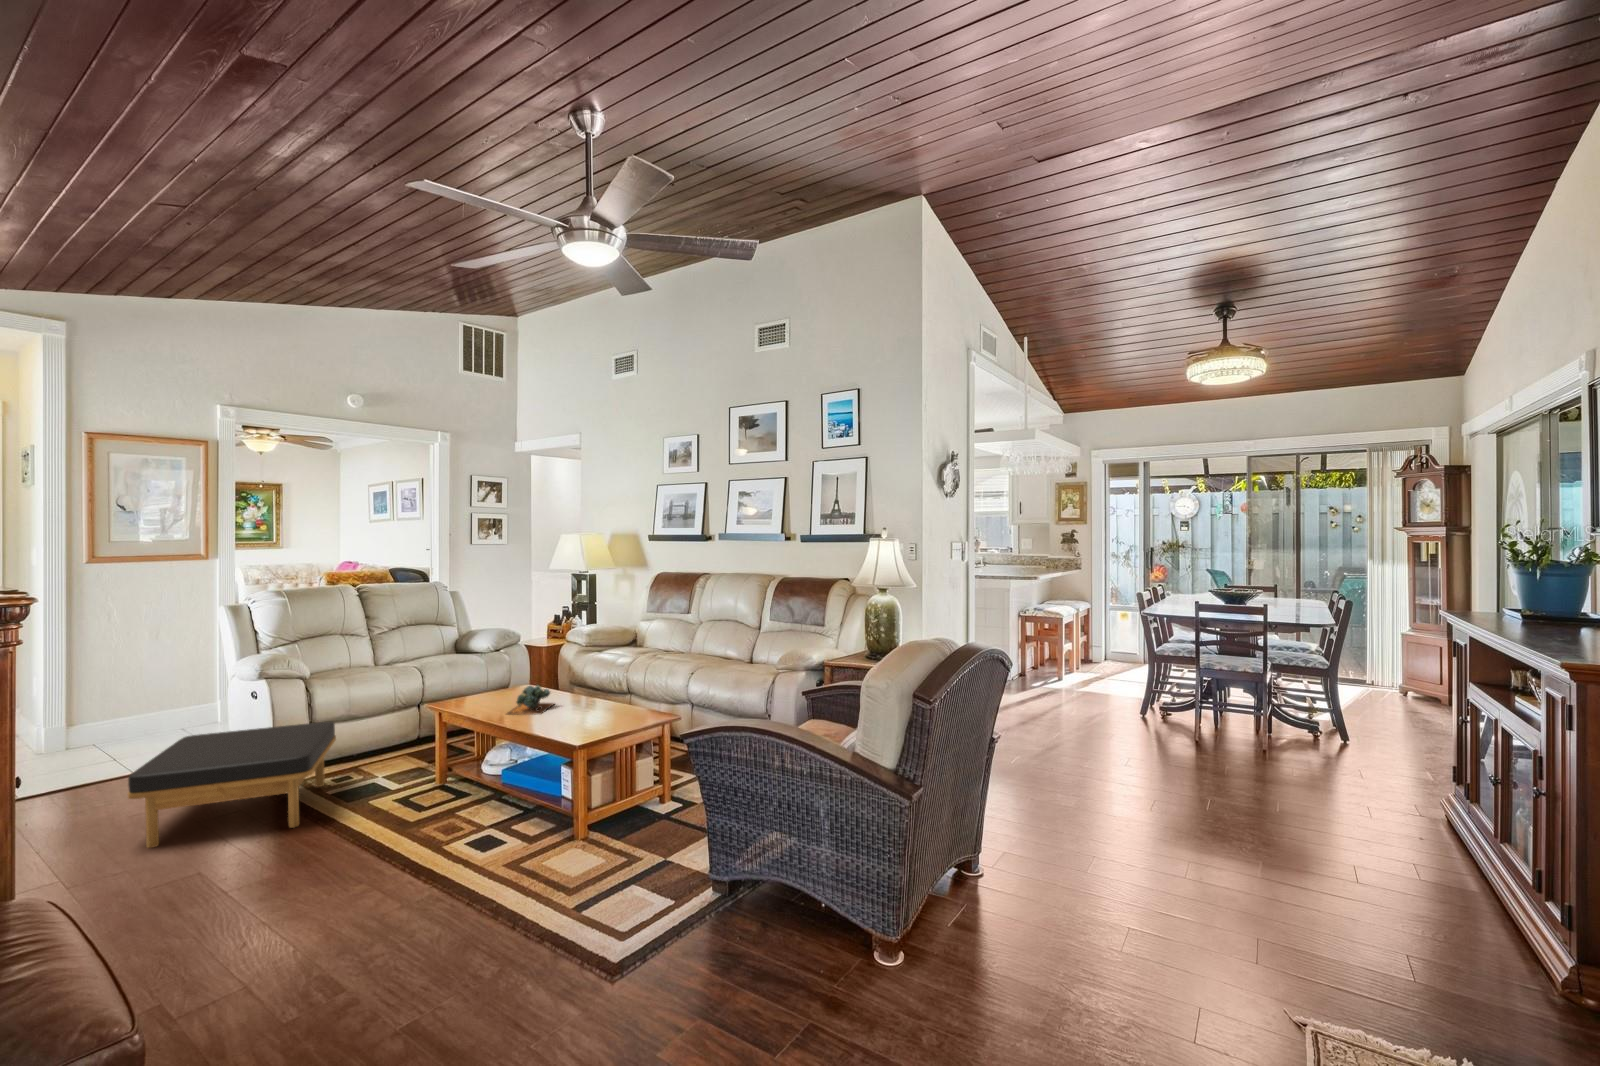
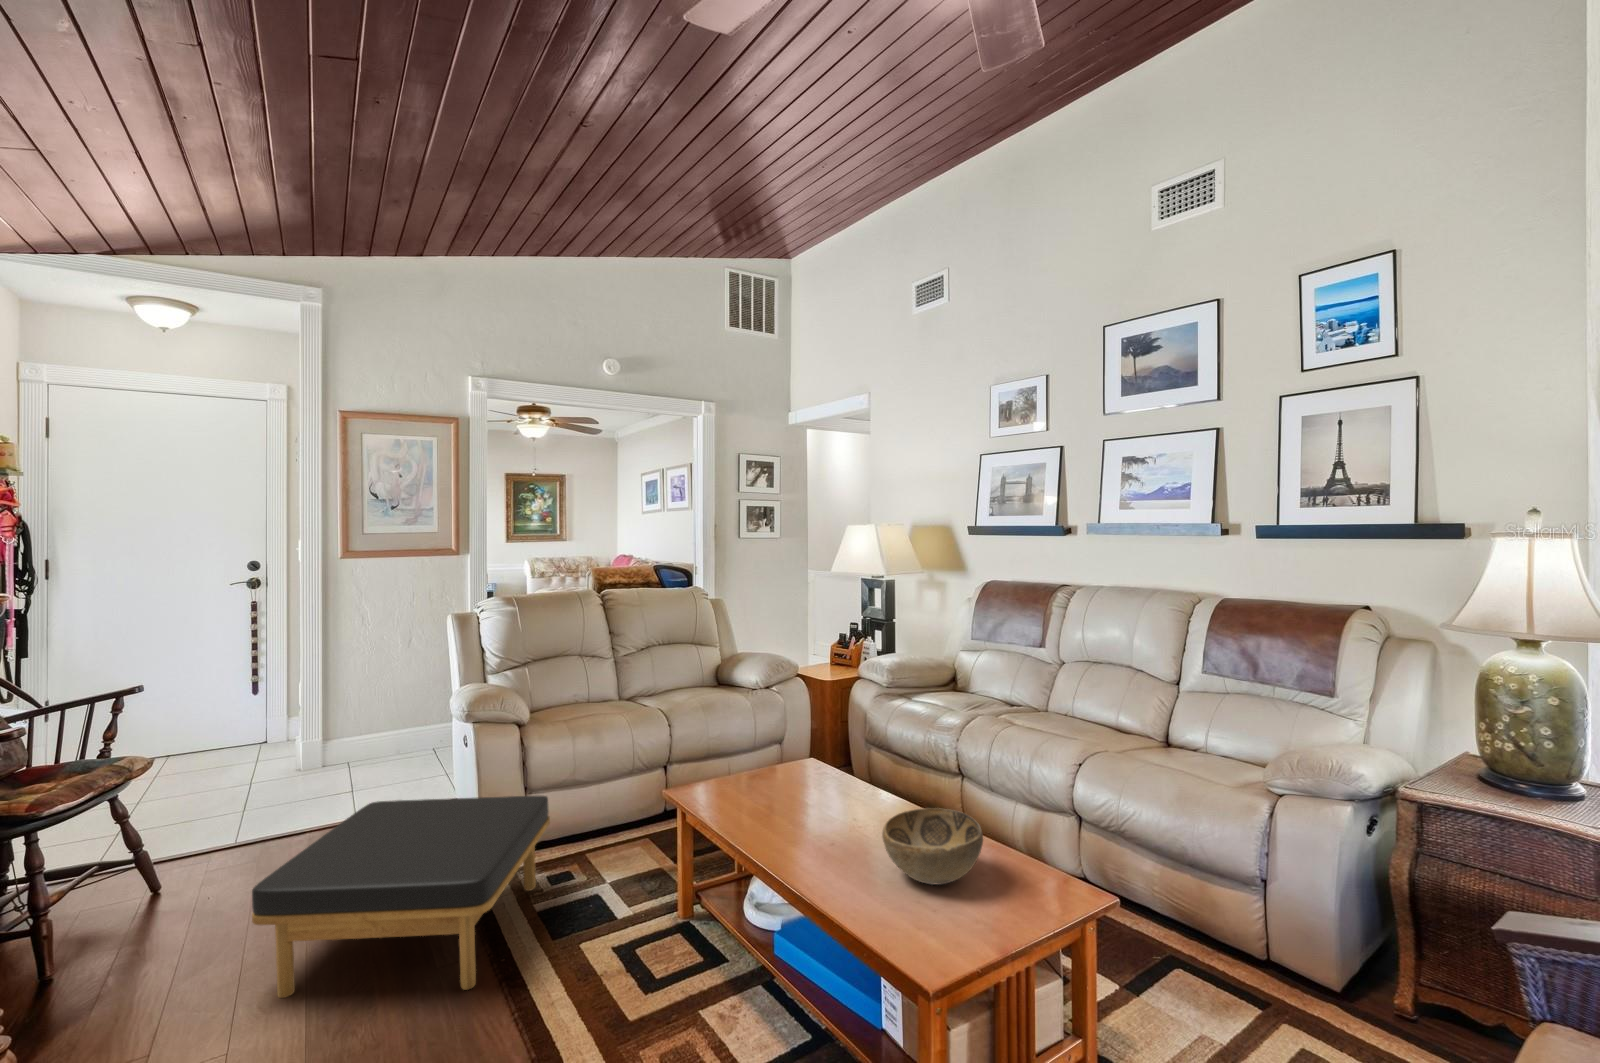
succulent plant: present [506,686,554,715] -> none [778,779,857,840]
decorative bowl: none [565,688,619,722] -> present [882,808,983,885]

